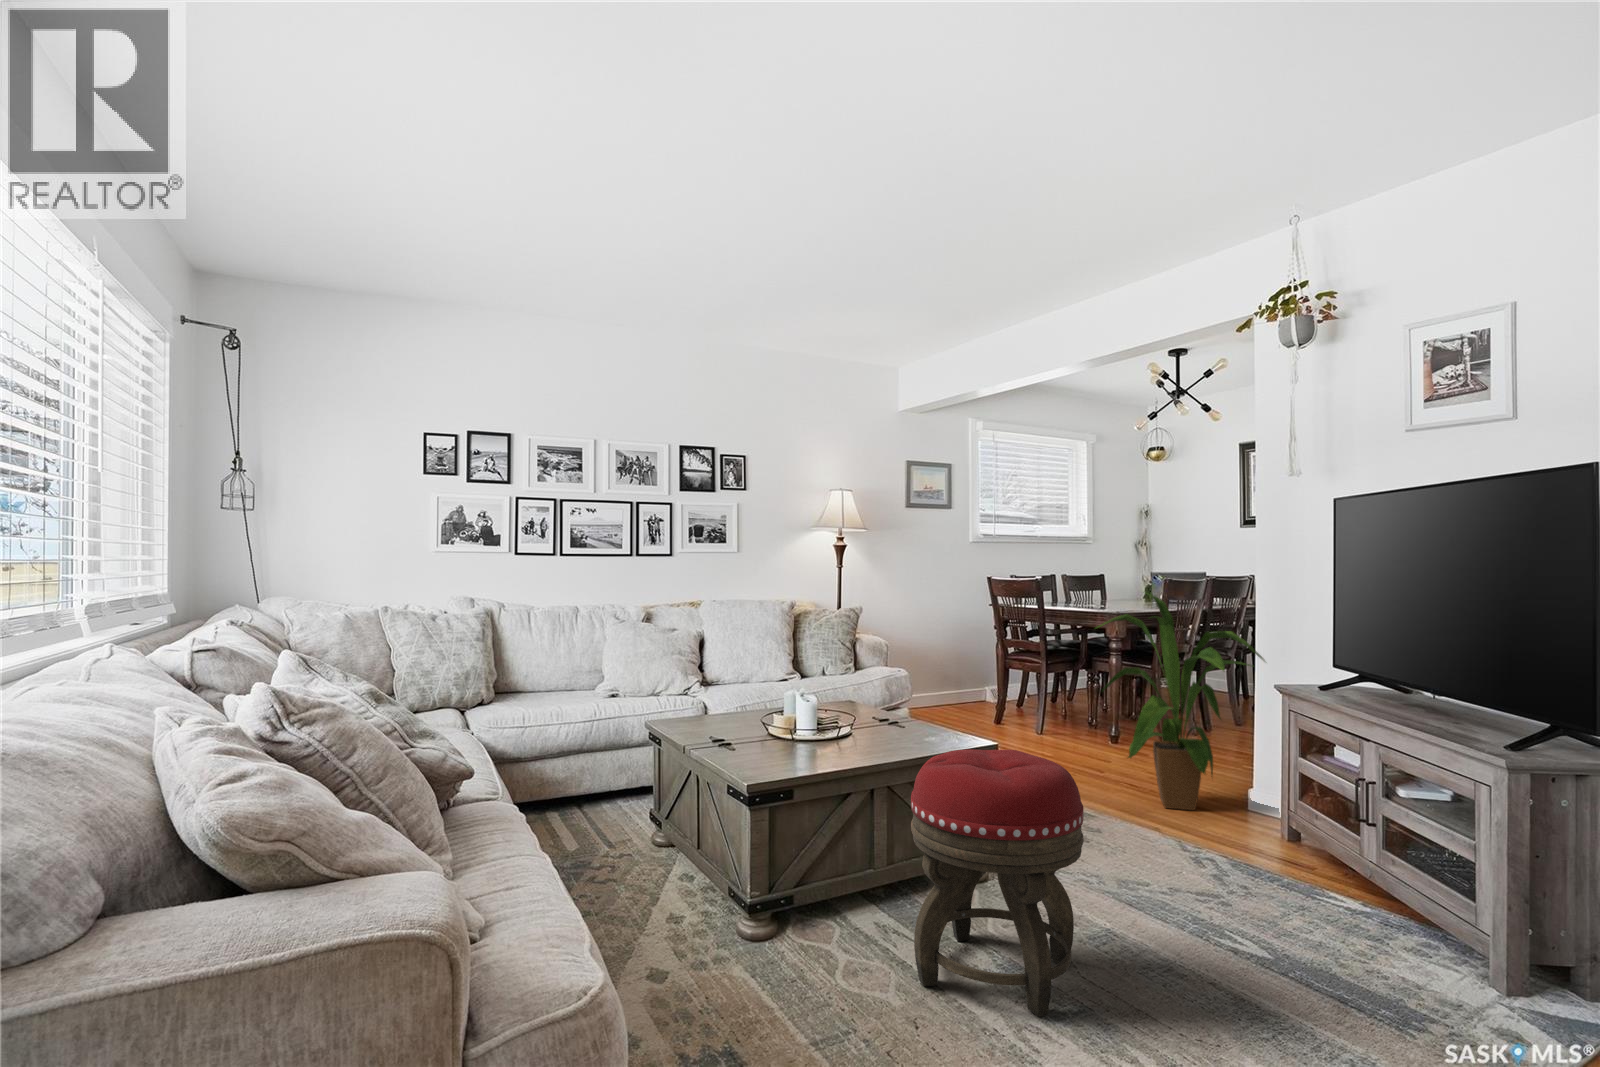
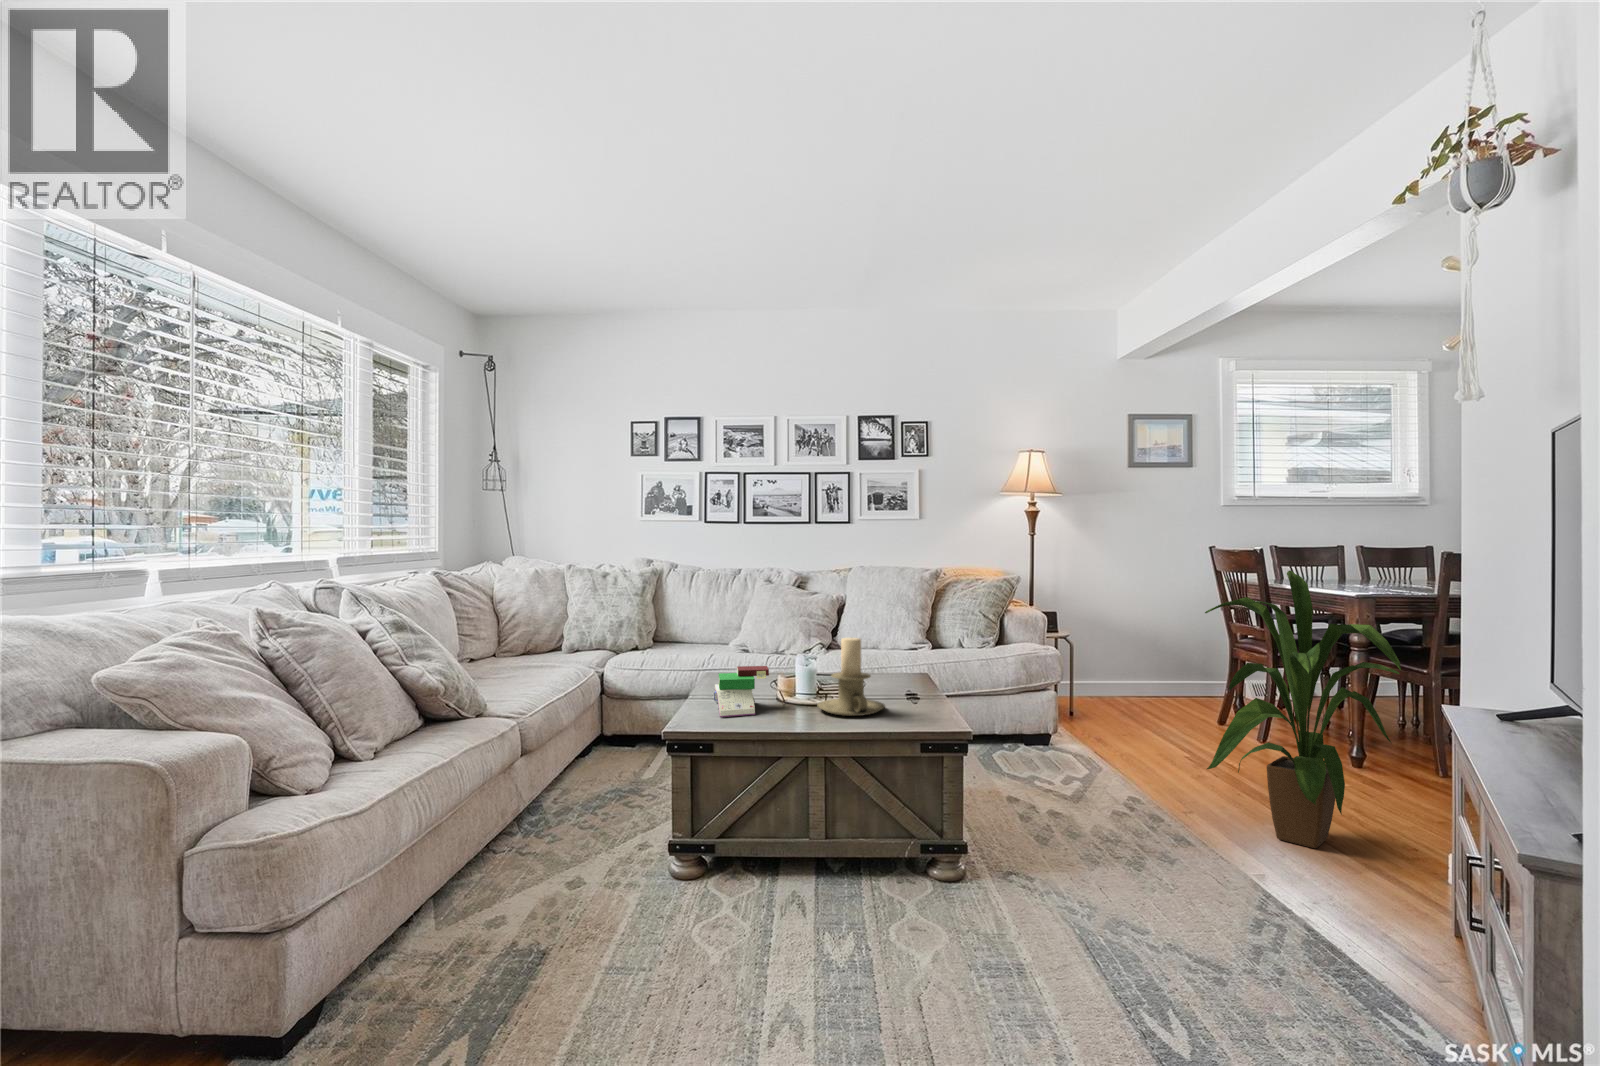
candle holder: none [843,668,912,748] -> present [817,638,885,716]
book: none [734,705,803,766] -> present [714,666,769,717]
footstool: present [911,749,1084,1017] -> none [743,720,912,980]

